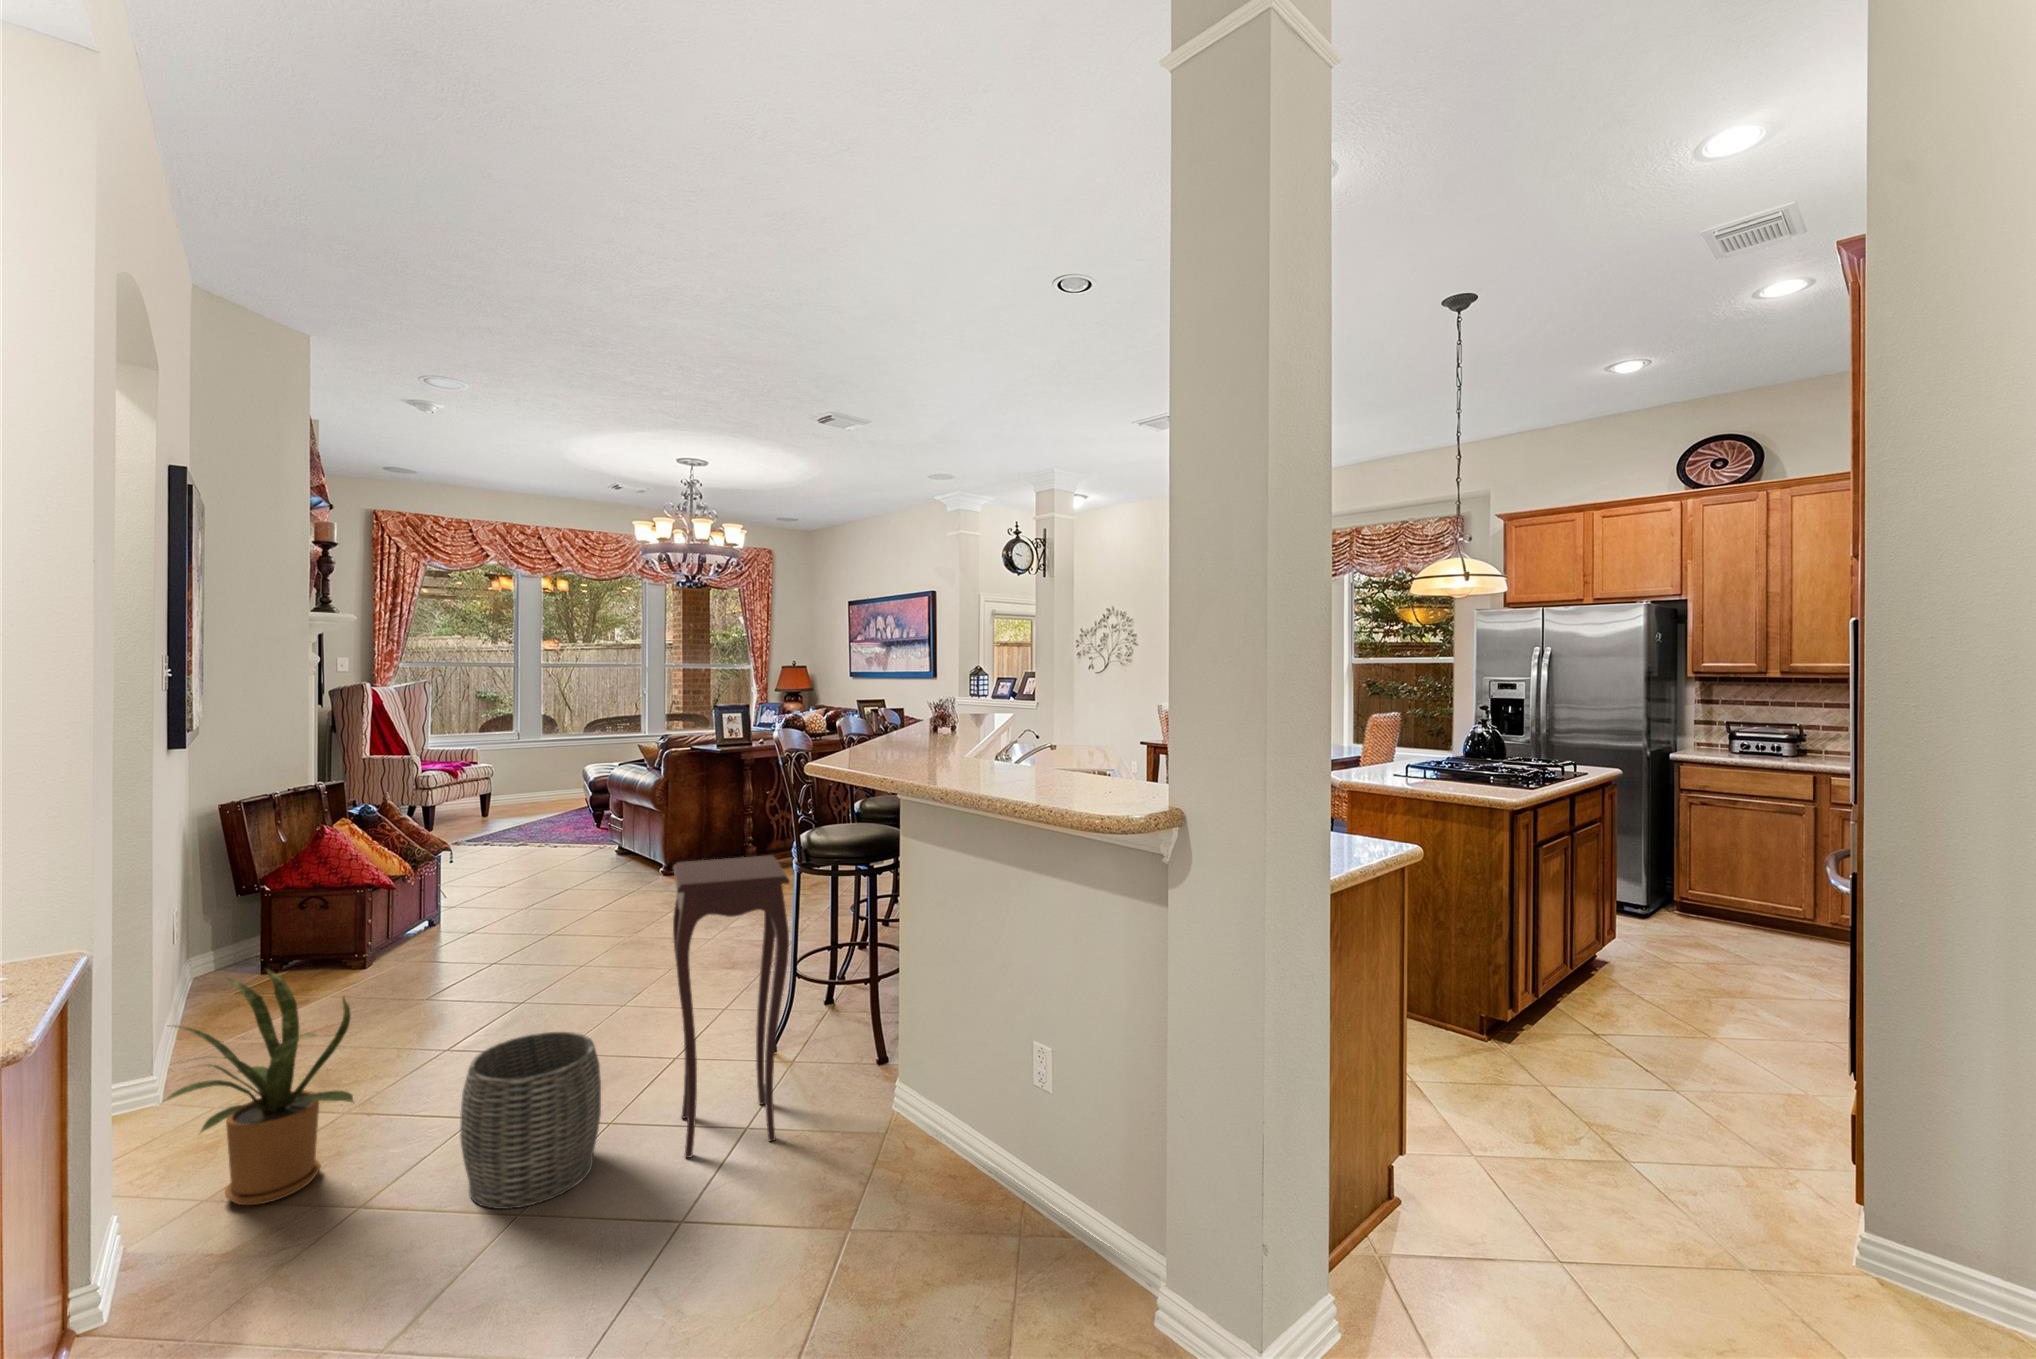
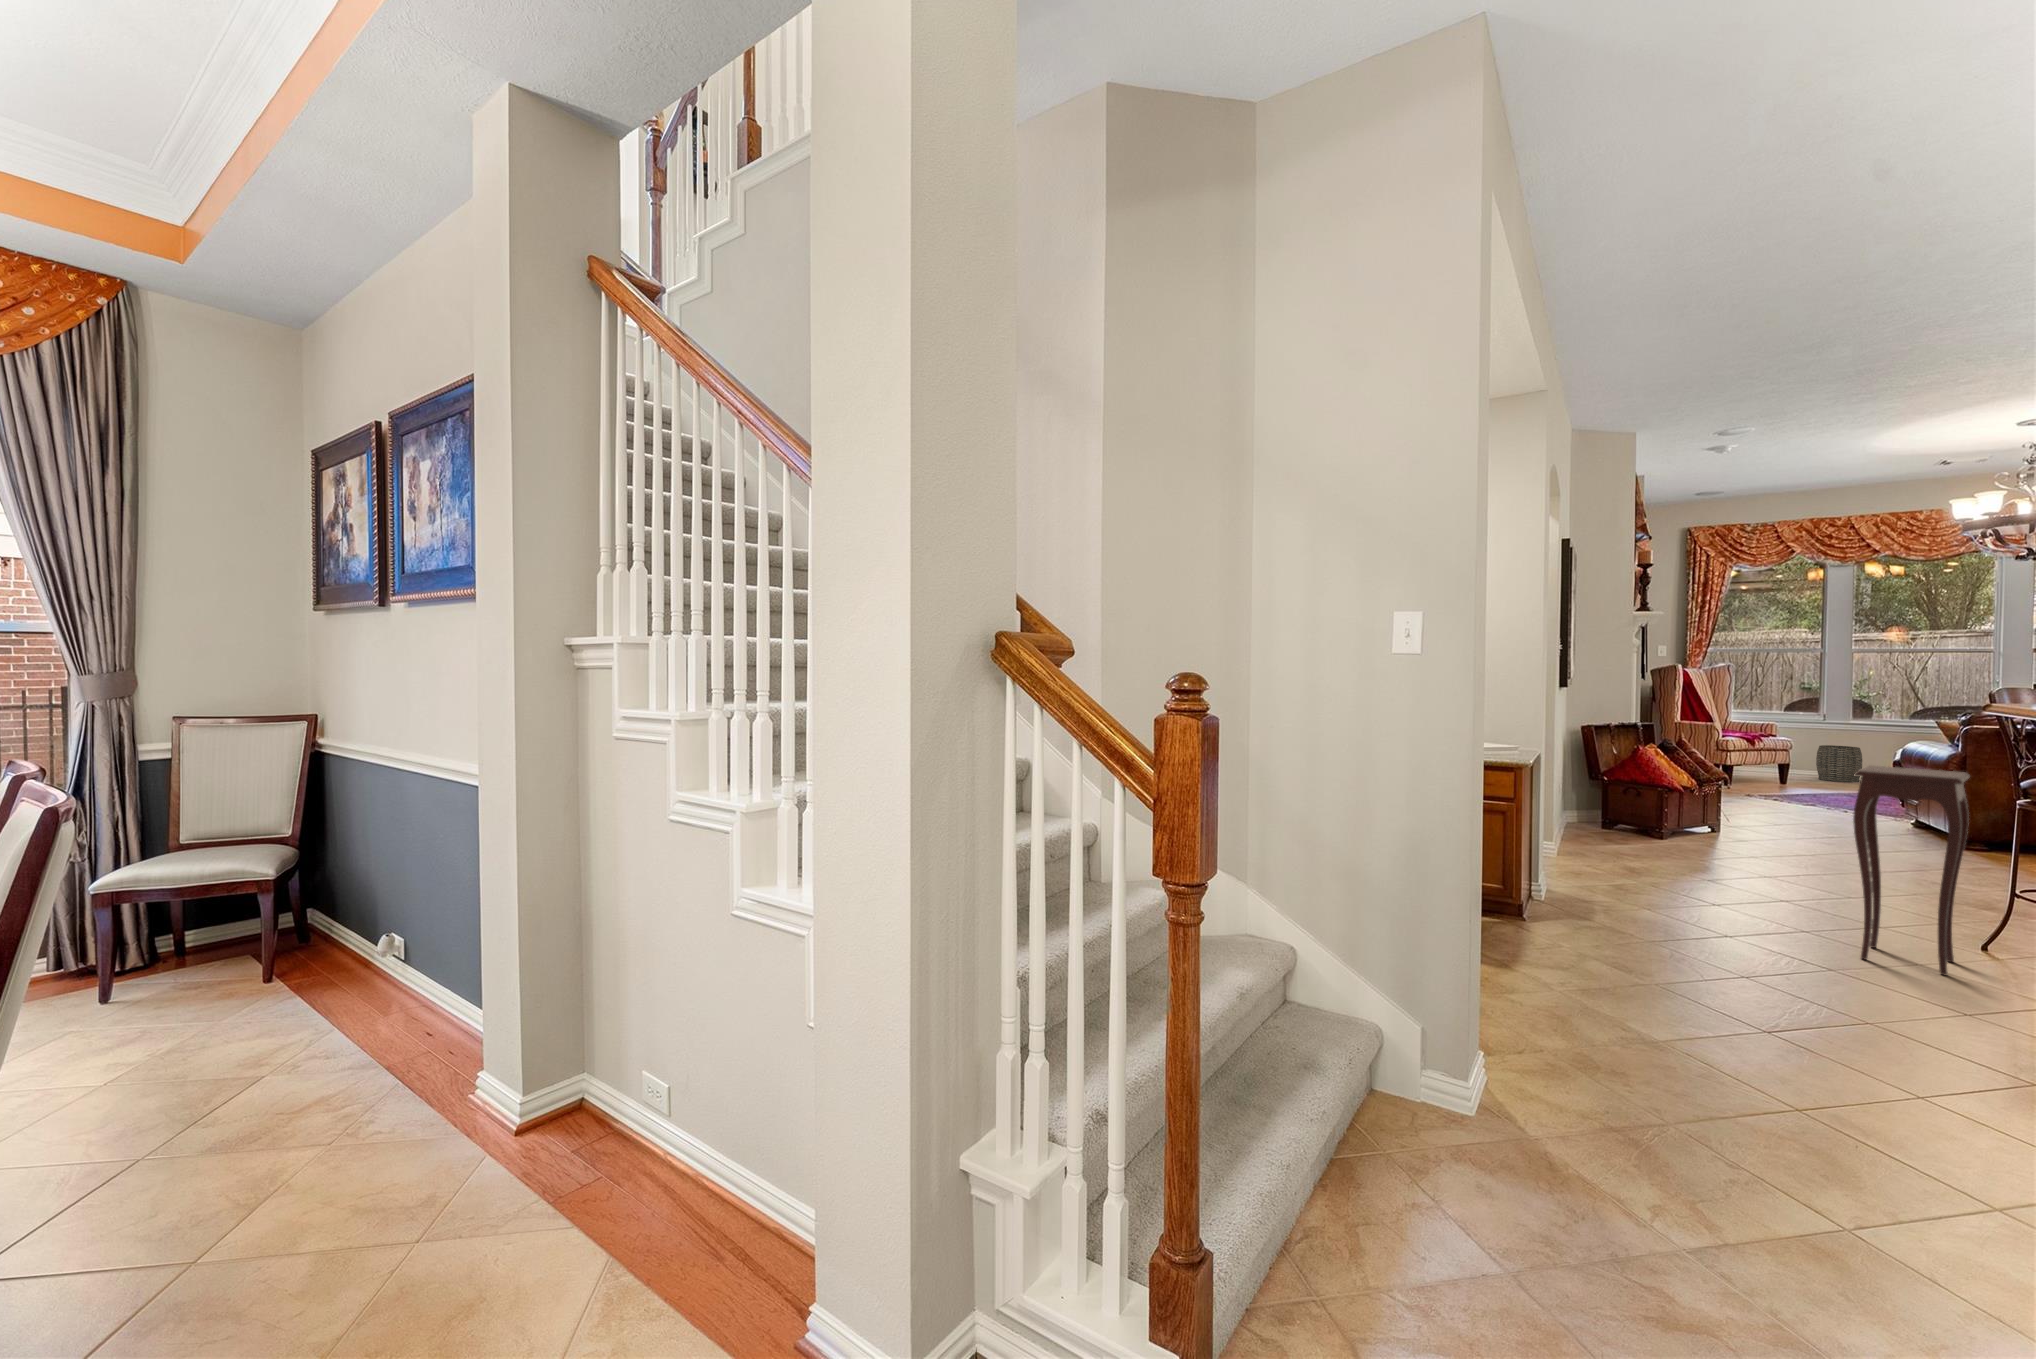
house plant: present [162,969,354,1205] -> none [1557,789,1645,901]
woven basket: present [460,1032,601,1209] -> present [1816,745,1862,782]

